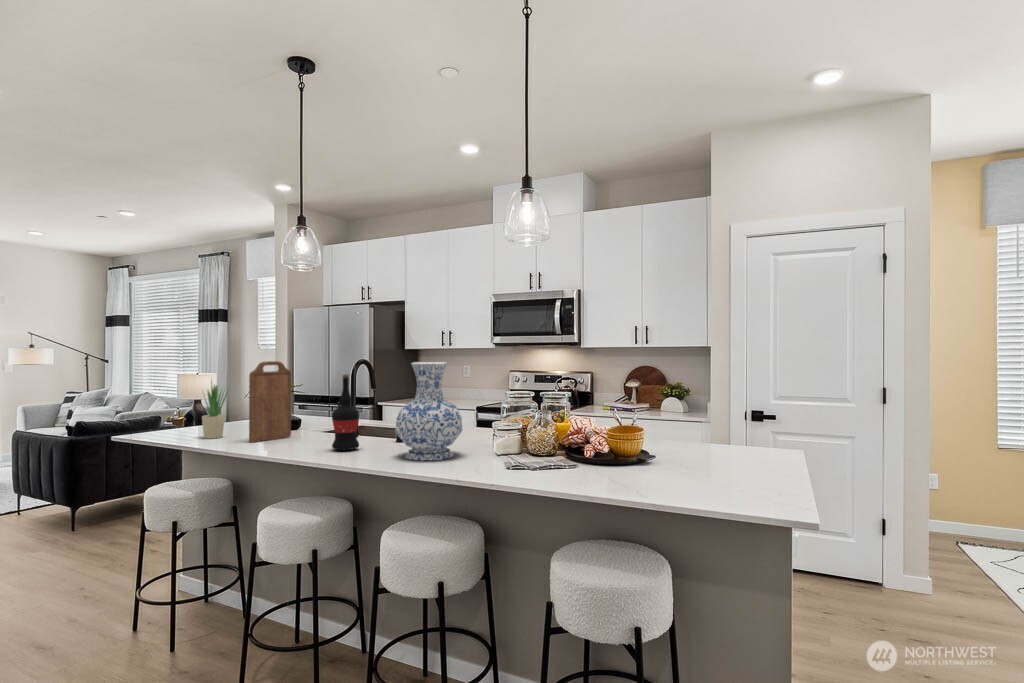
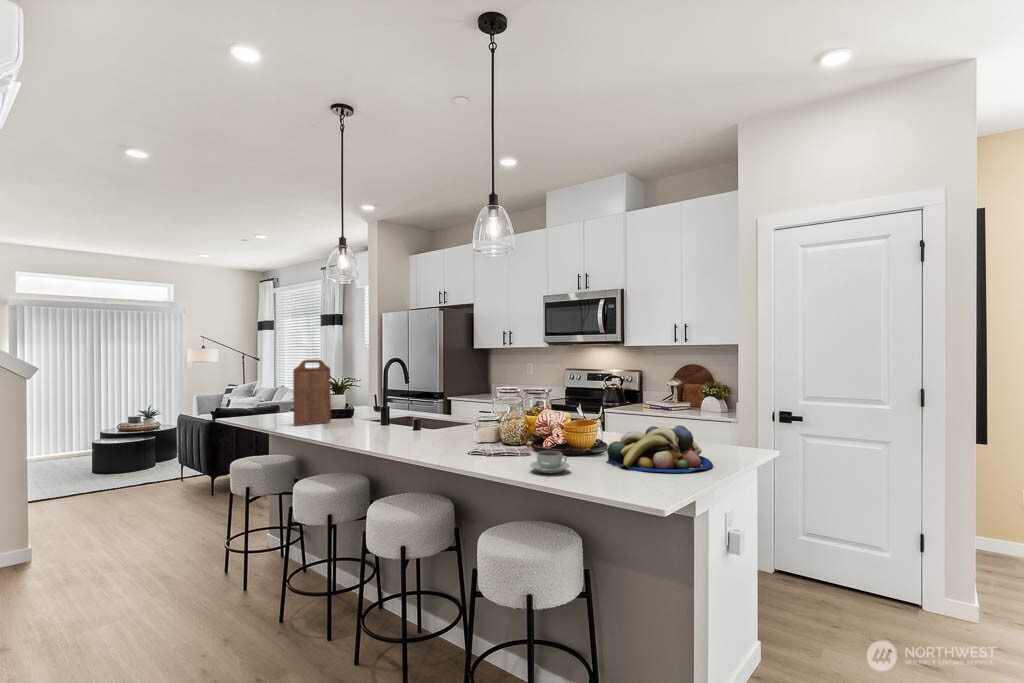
vase: present [395,362,462,461] -> none [383,360,441,445]
wine bottle: present [332,374,359,450] -> none [344,371,367,434]
potted plant: present [202,382,228,439] -> none [265,372,286,422]
fruit bowl: none [673,428,784,478] -> present [606,425,713,473]
coffee cup: none [618,461,663,486] -> present [530,451,569,473]

